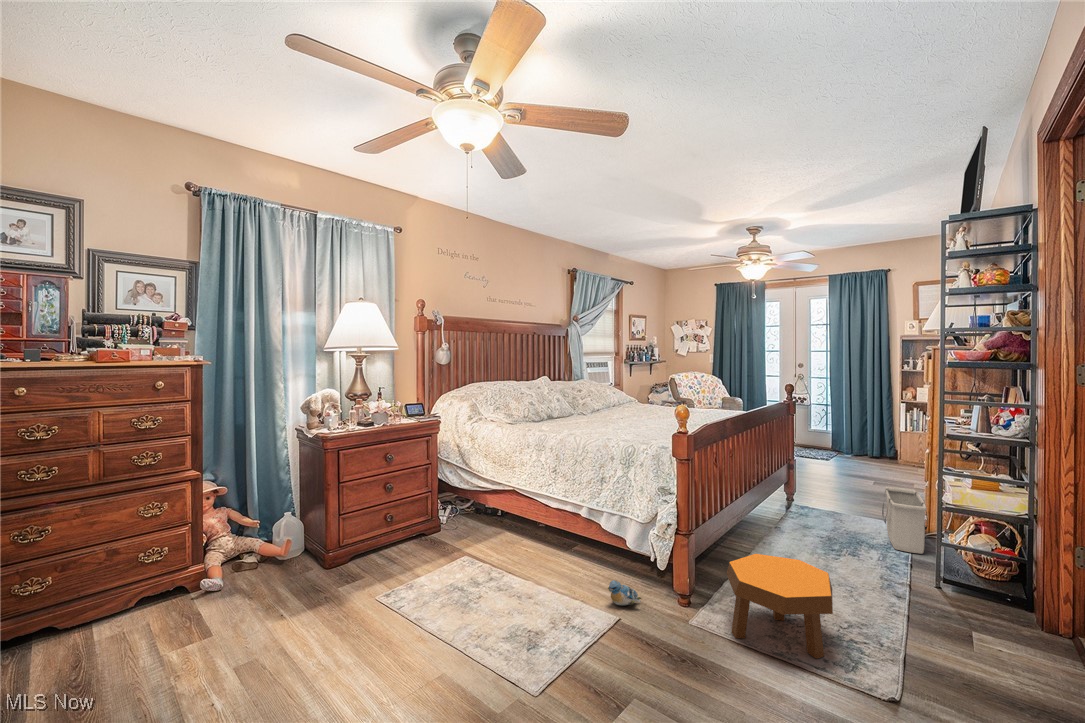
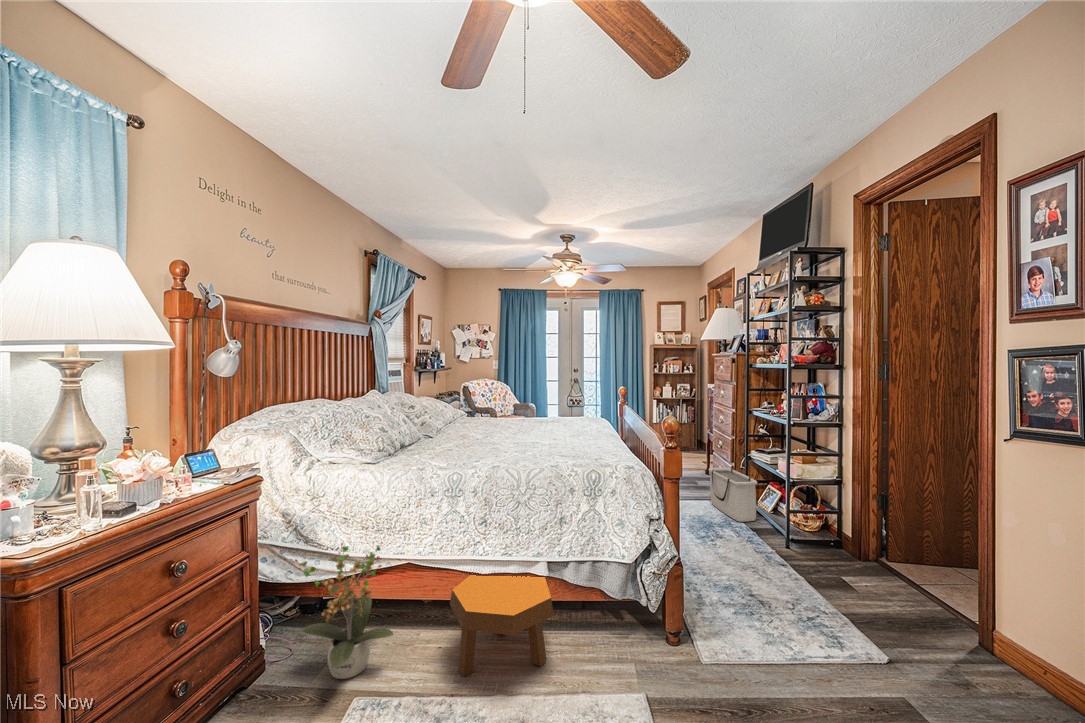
potted plant: none [452,469,503,547] -> present [295,542,393,679]
footstool: present [727,554,833,659] -> present [450,575,553,677]
plush toy: present [608,580,641,605] -> none [622,652,658,684]

